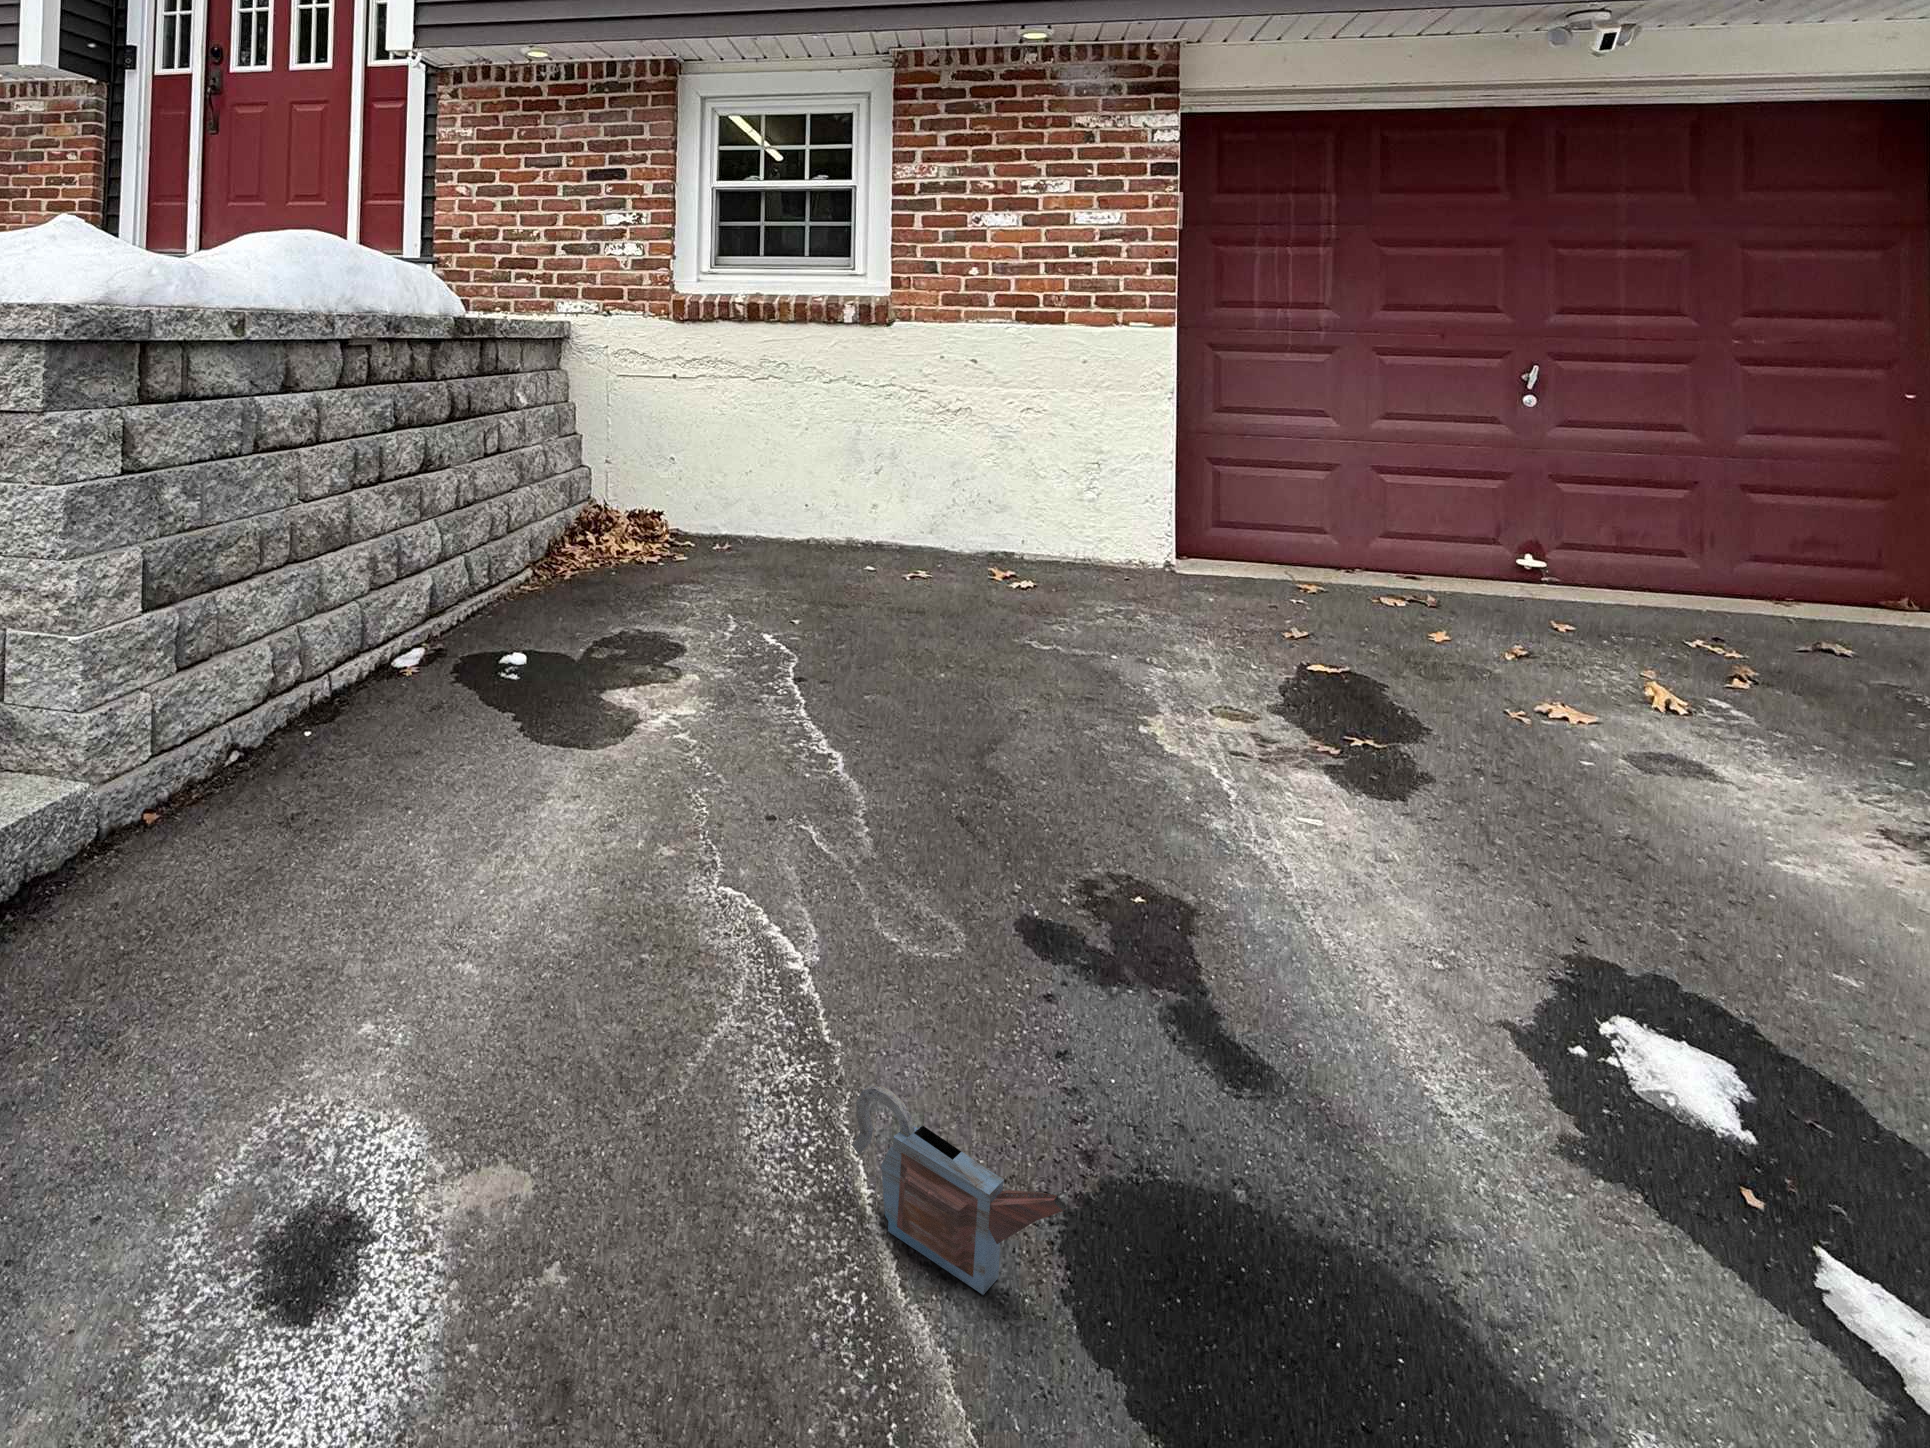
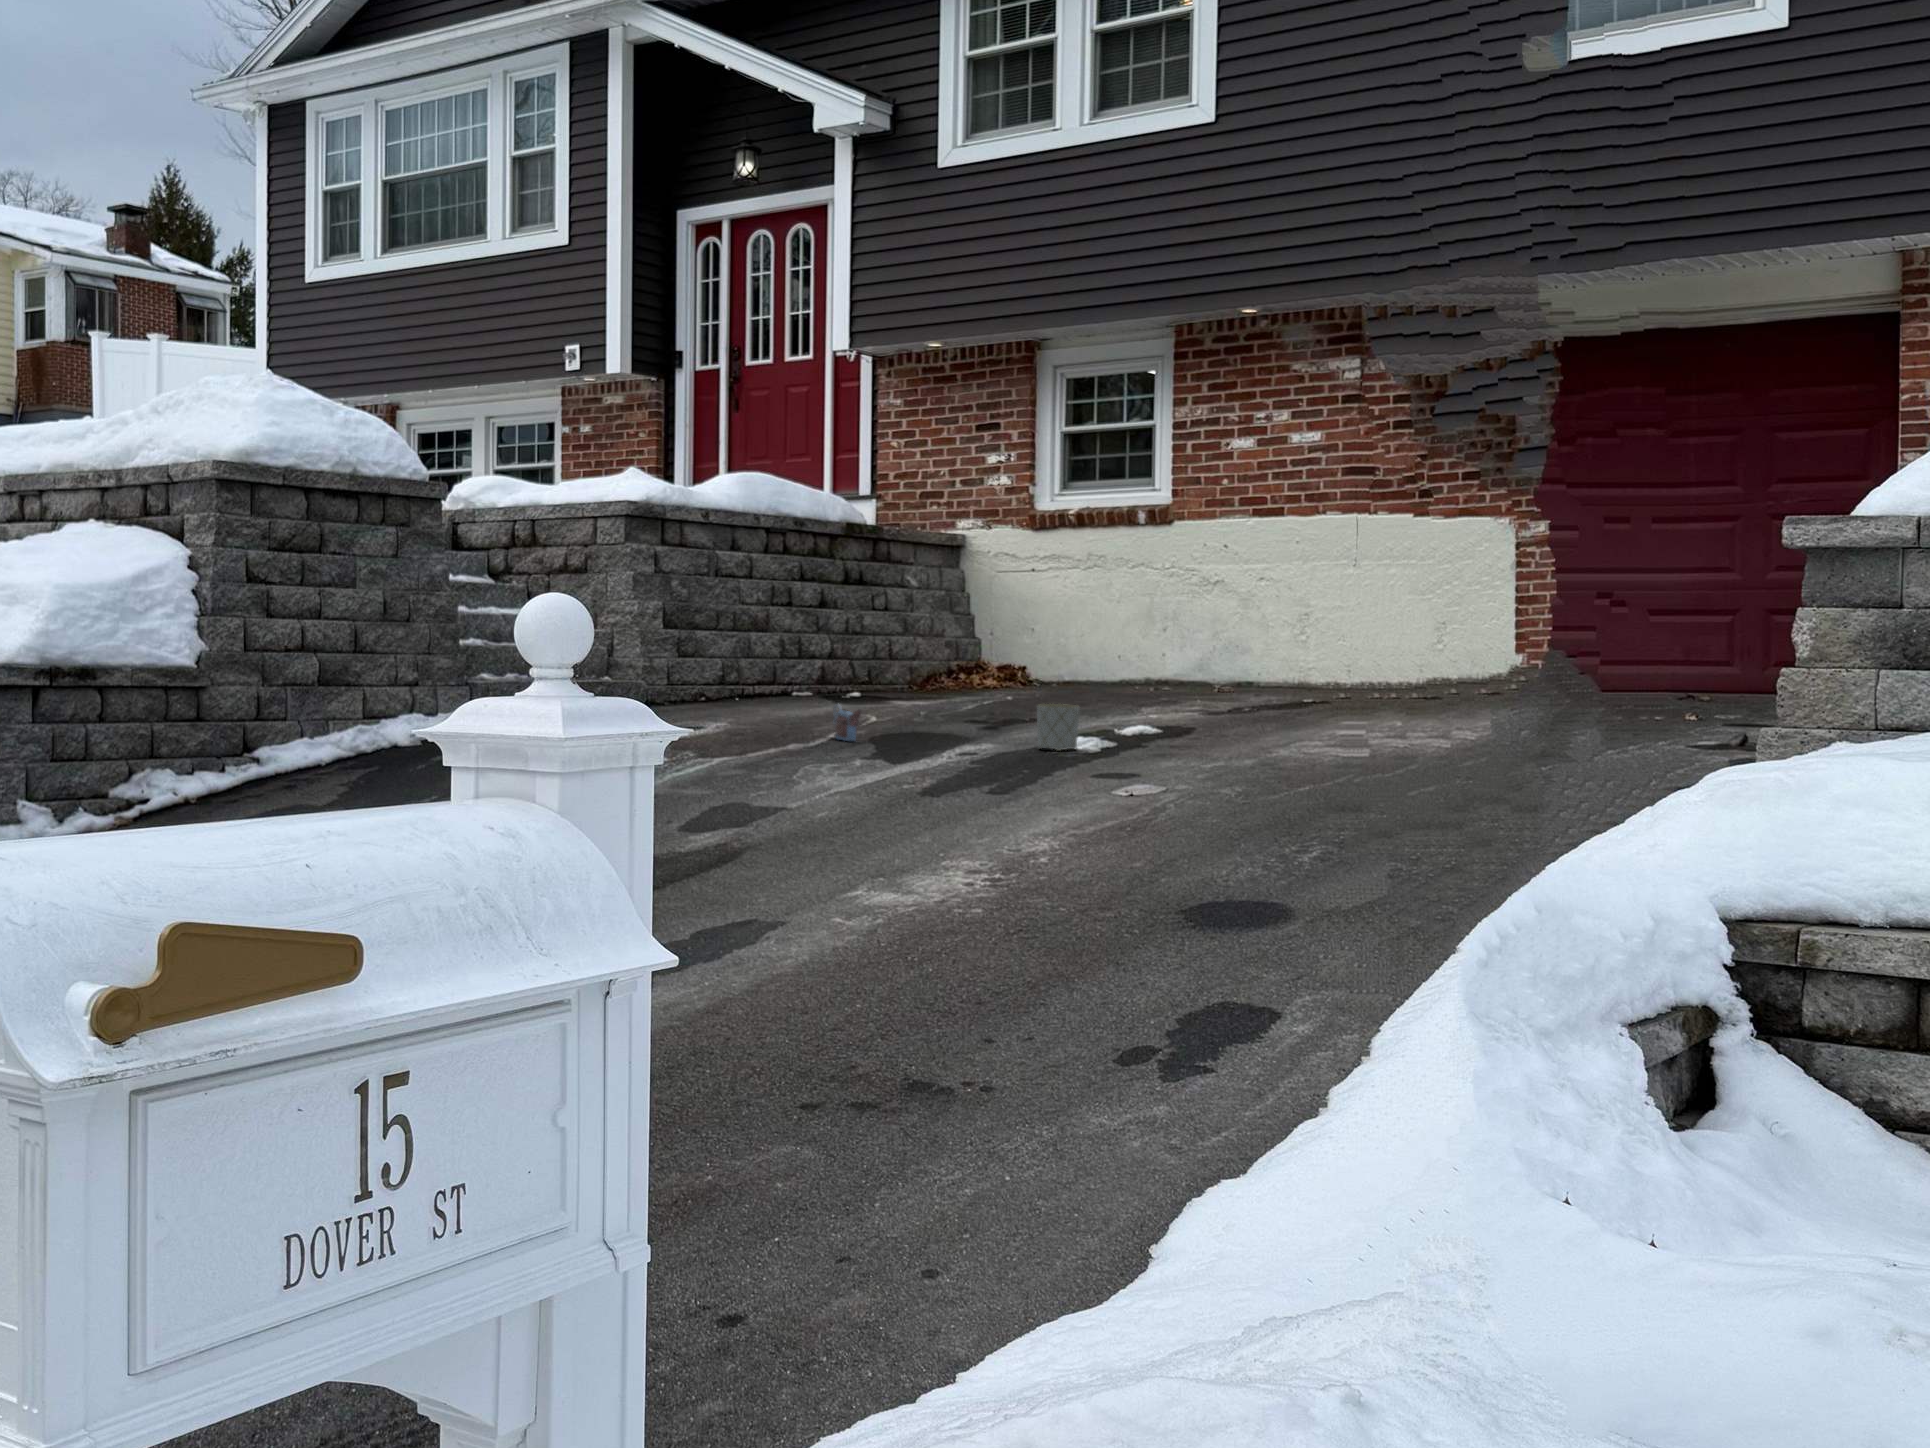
planter: none [1639,1085,1838,1339] -> present [1037,704,1080,751]

